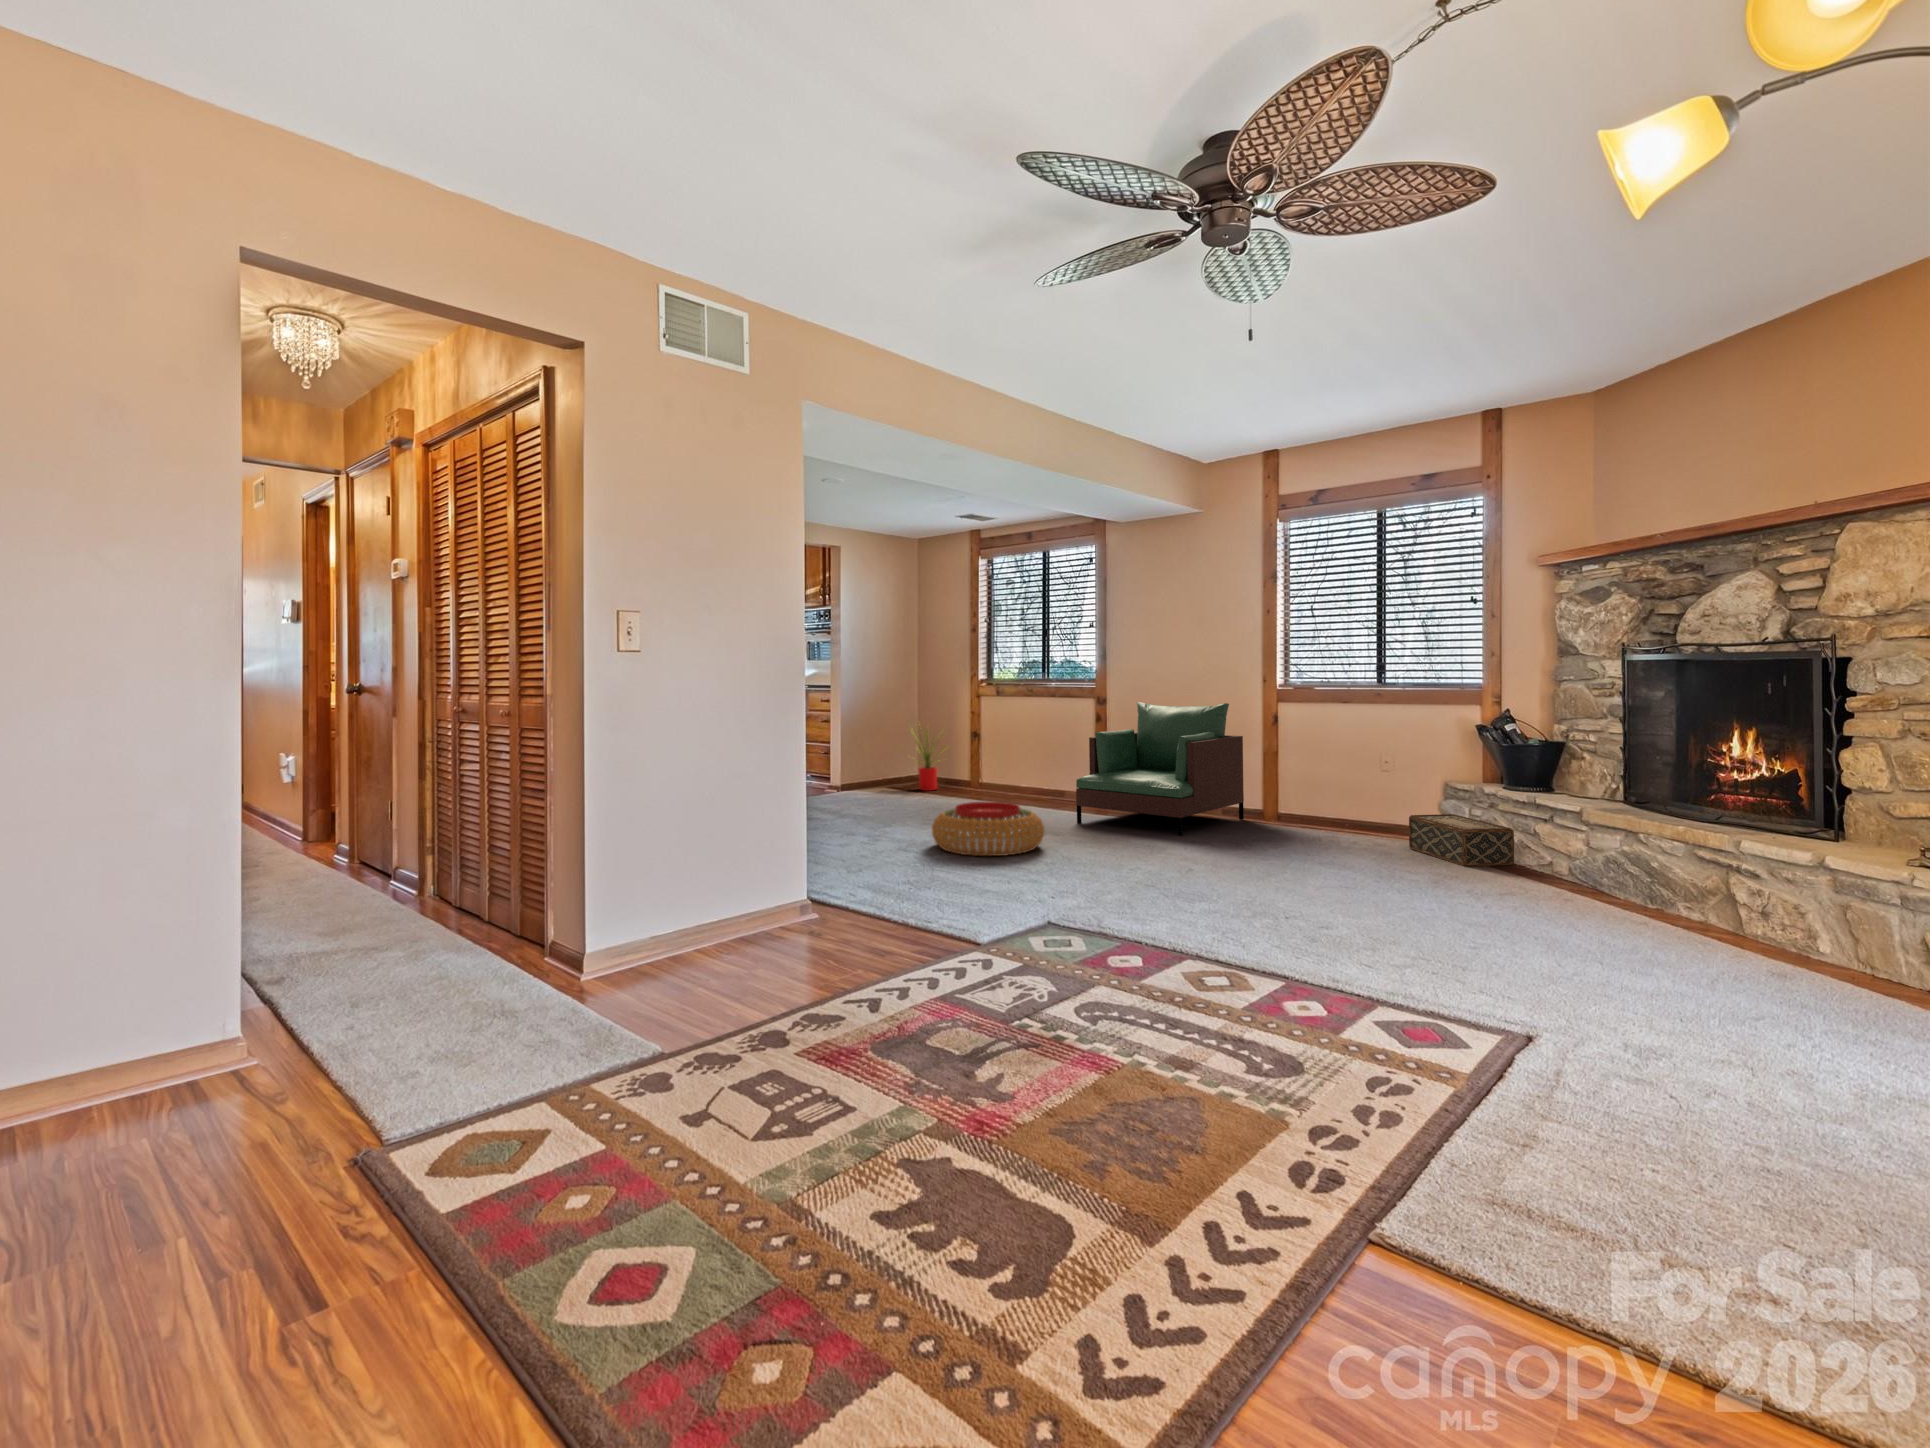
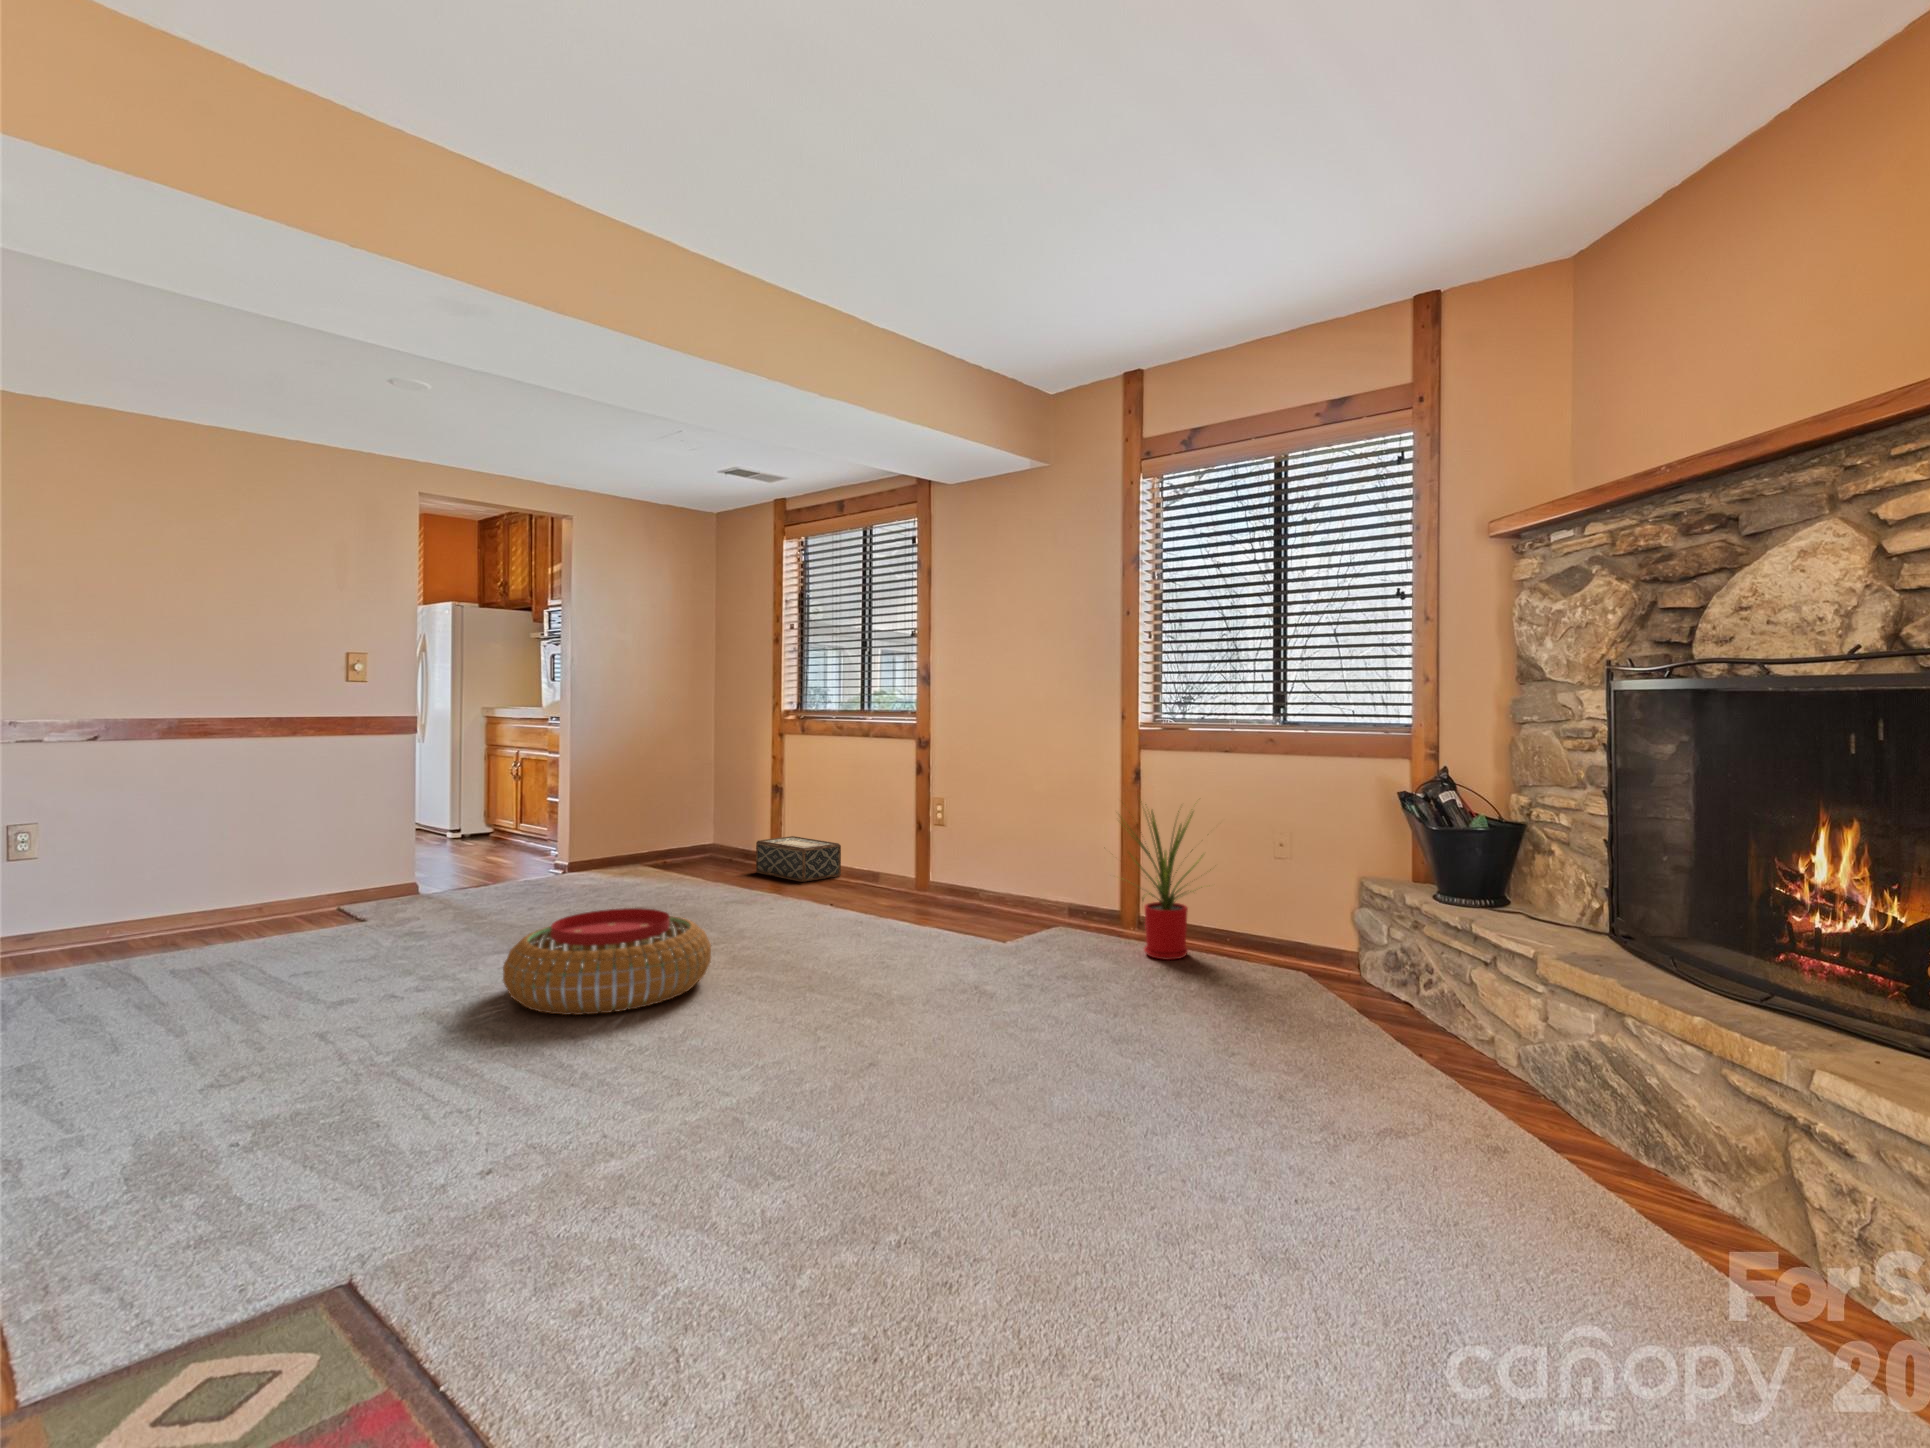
armchair: present [1076,702,1244,836] -> none [837,743,1093,962]
house plant: present [915,731,944,791] -> present [1130,804,1202,960]
woven basket: present [1409,814,1514,866] -> present [756,836,841,882]

